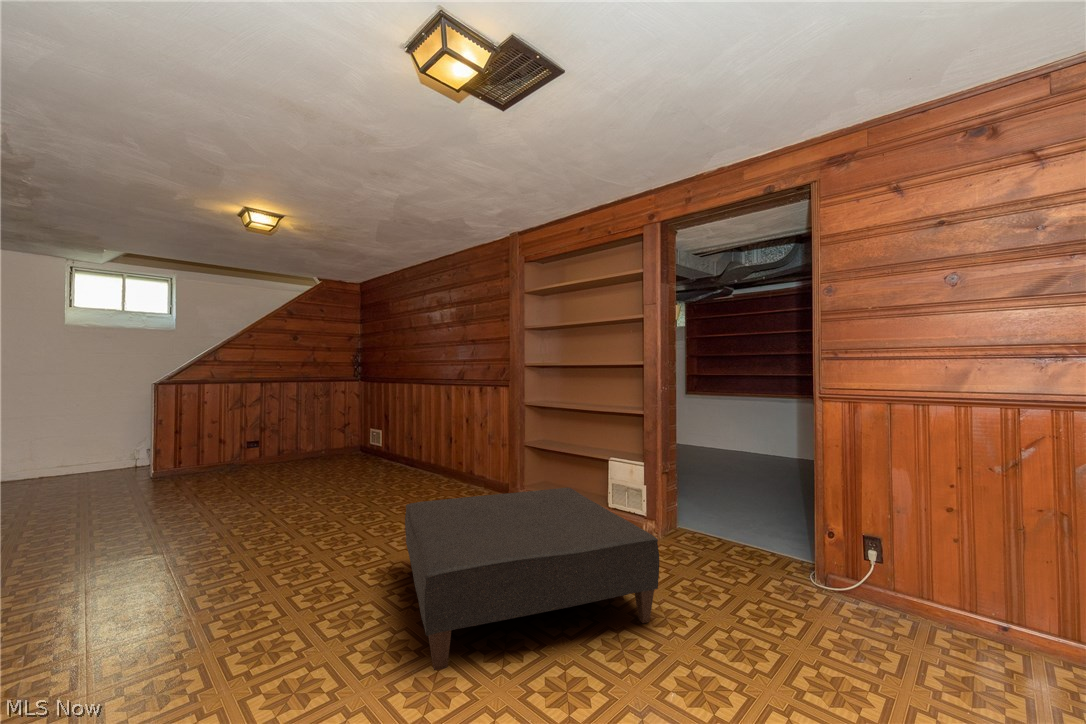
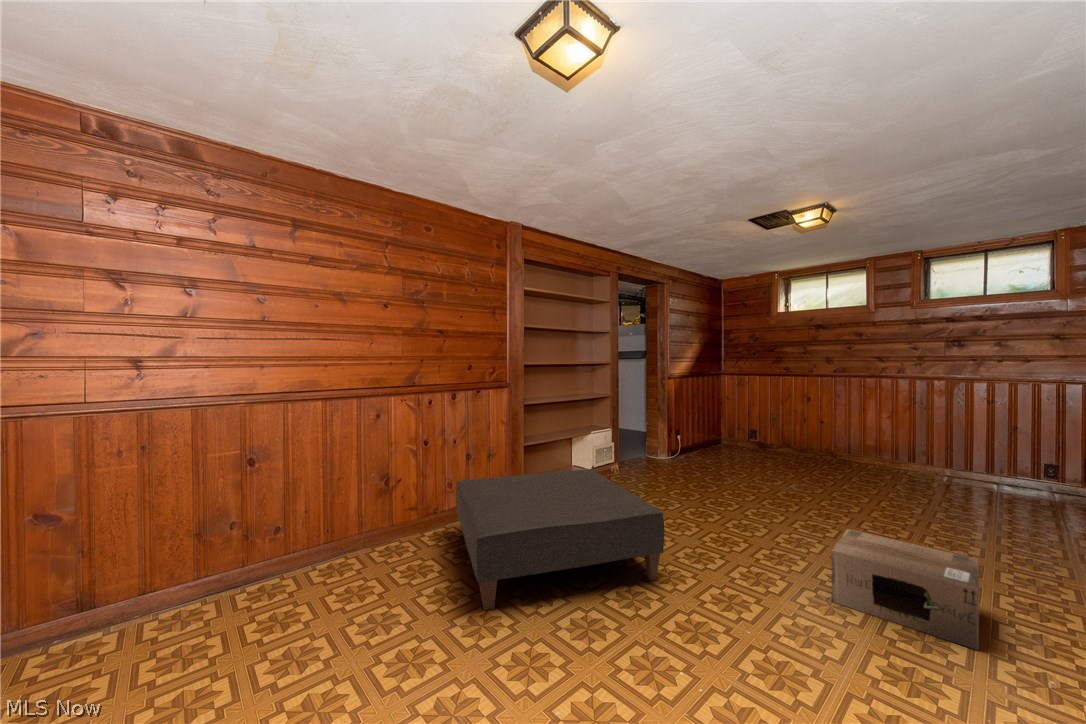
cardboard box: none [859,555,1041,703] -> present [832,529,979,650]

